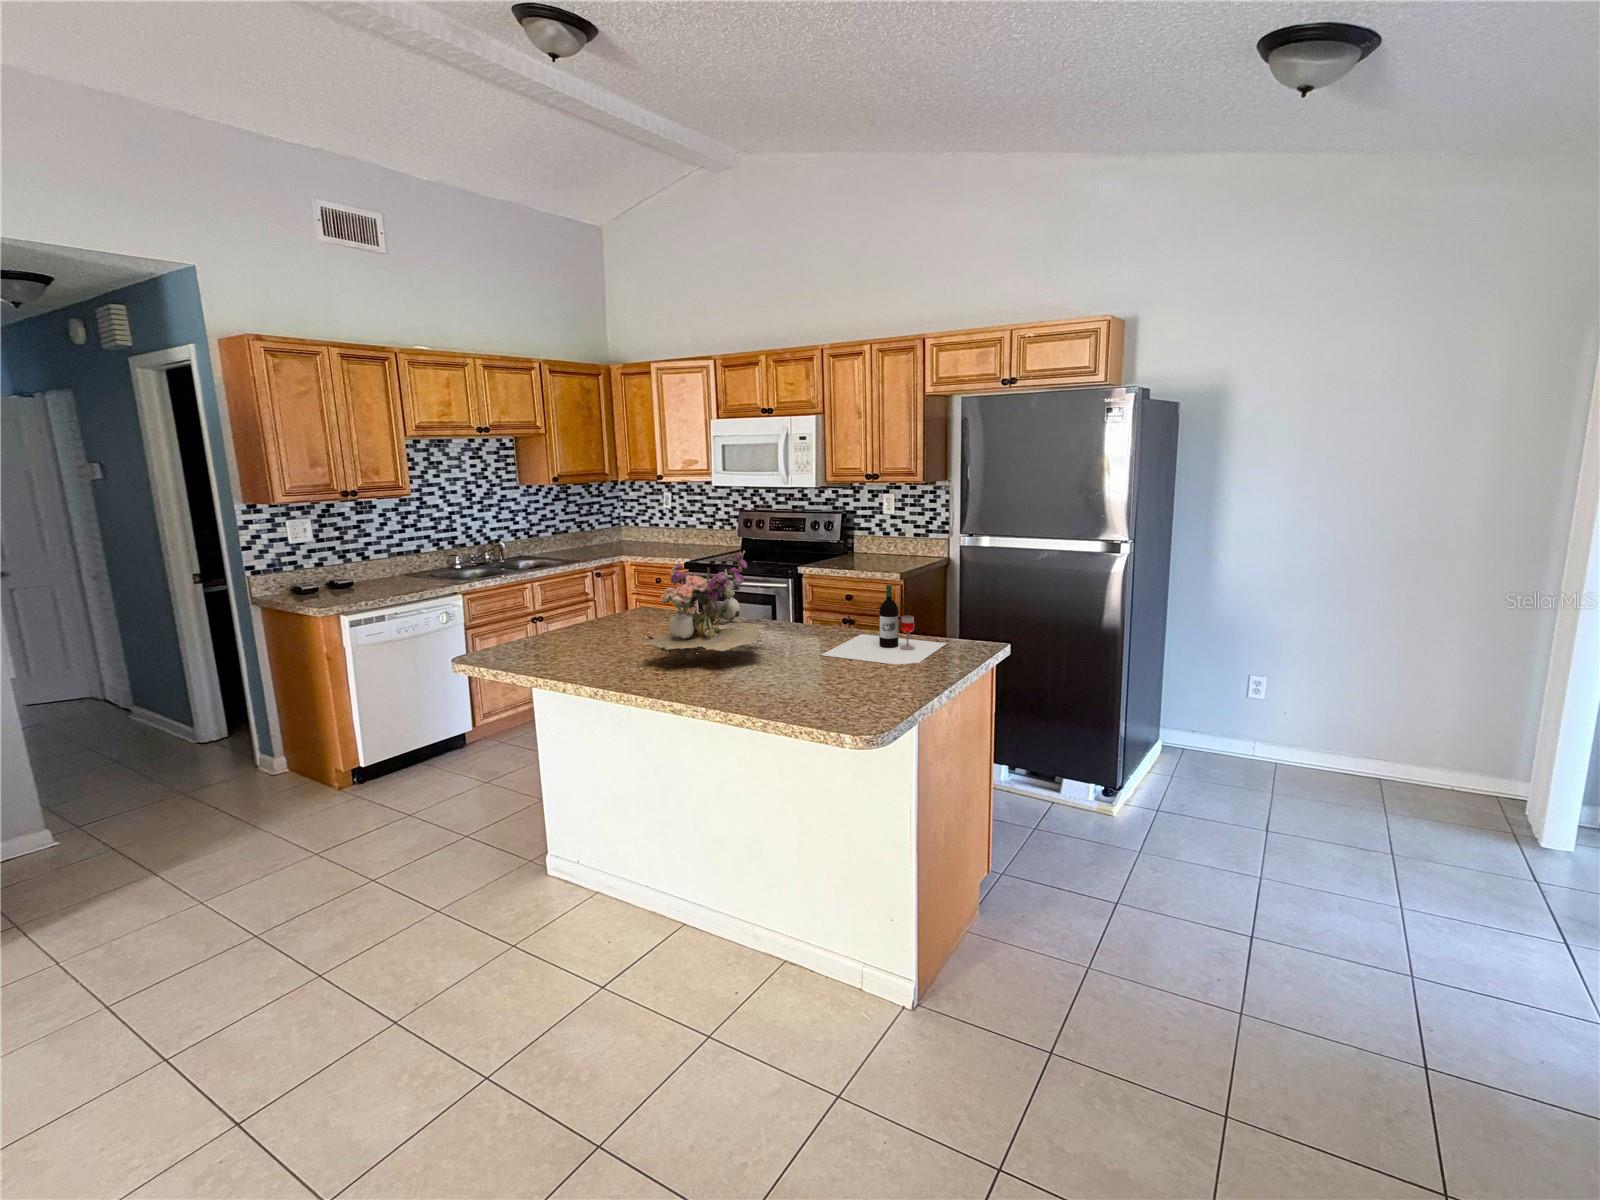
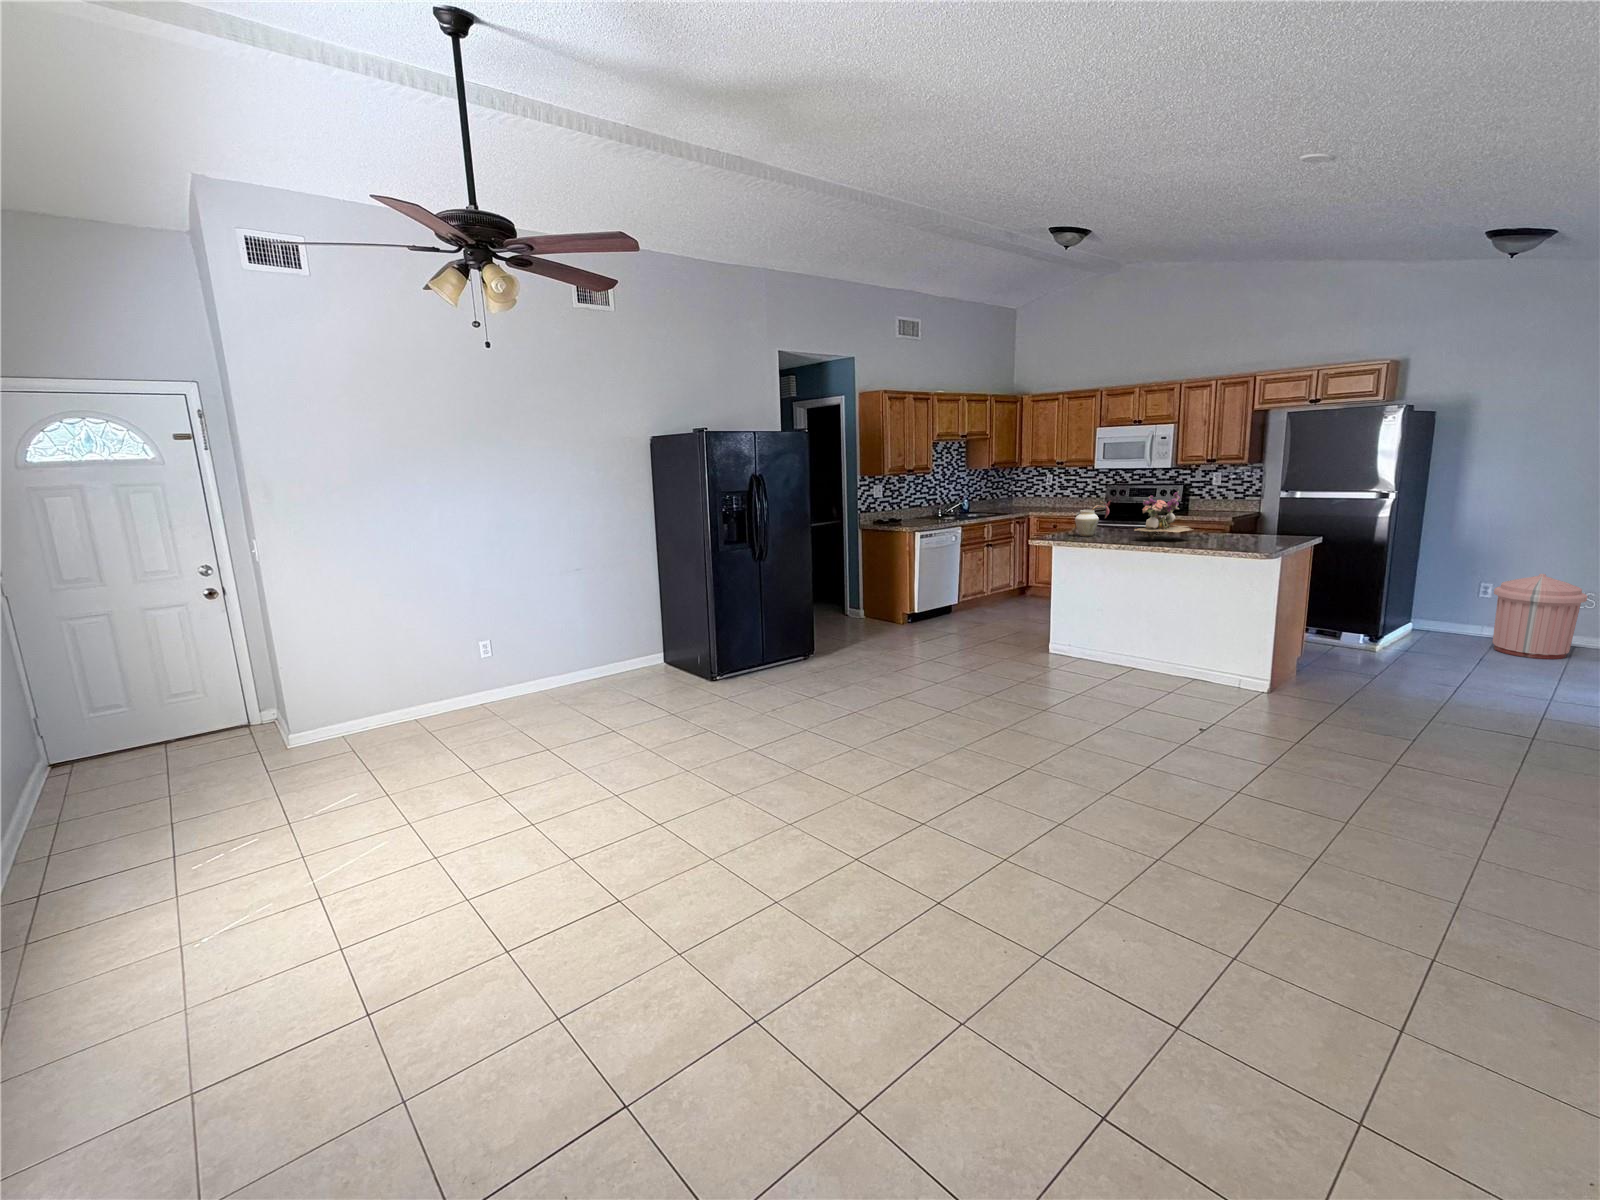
vase: none [552,568,625,648] -> present [1075,500,1111,537]
wine bottle: present [822,585,946,664] -> none [1219,508,1286,543]
trash can: none [1270,668,1398,810] -> present [1493,574,1587,659]

